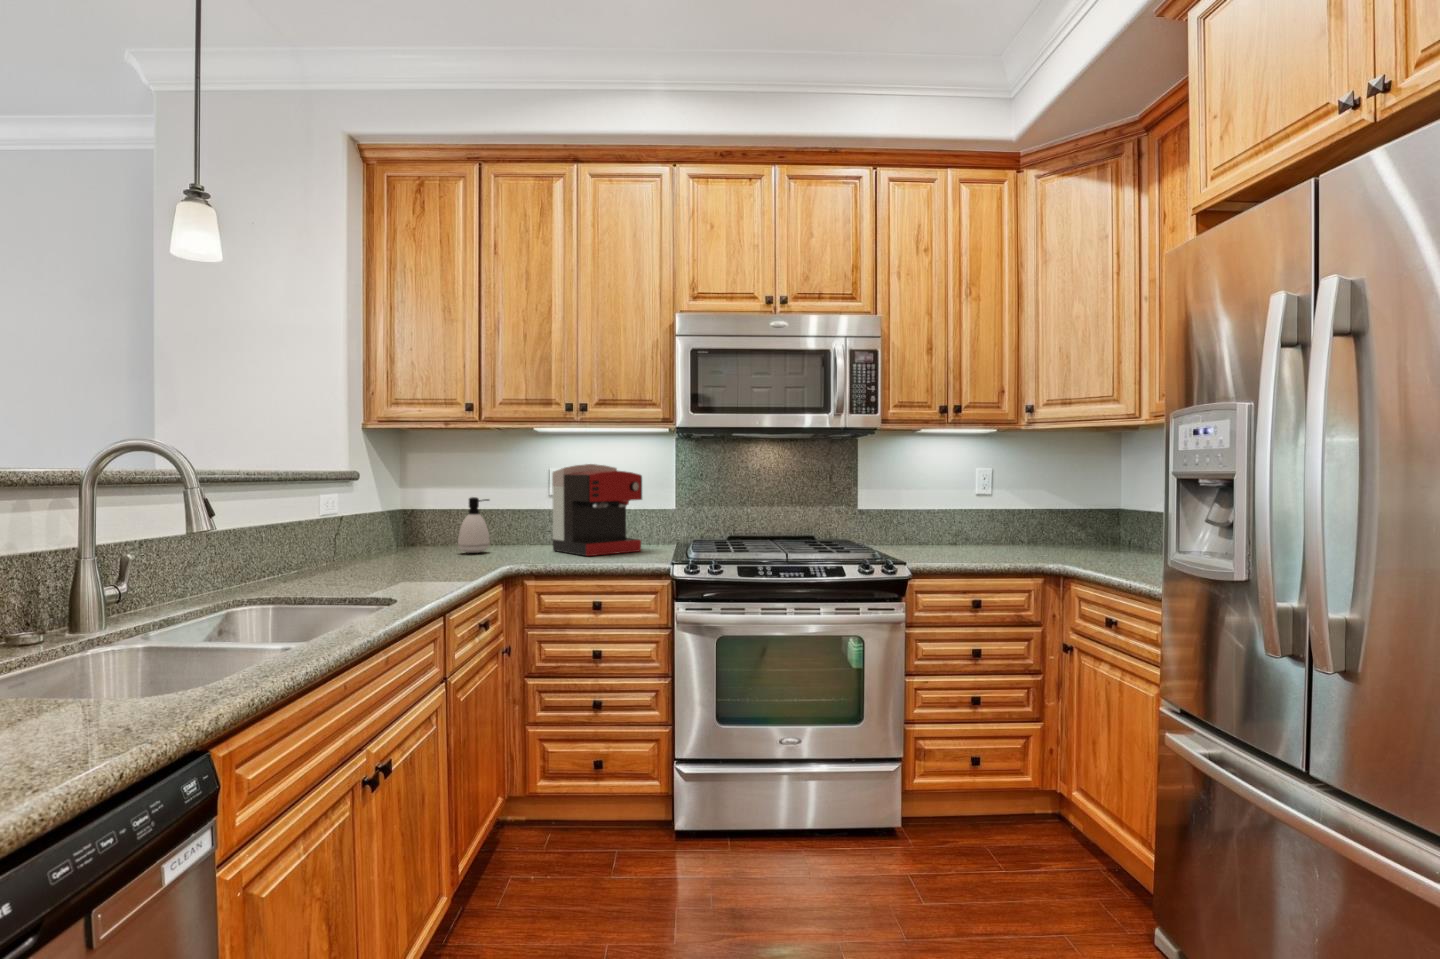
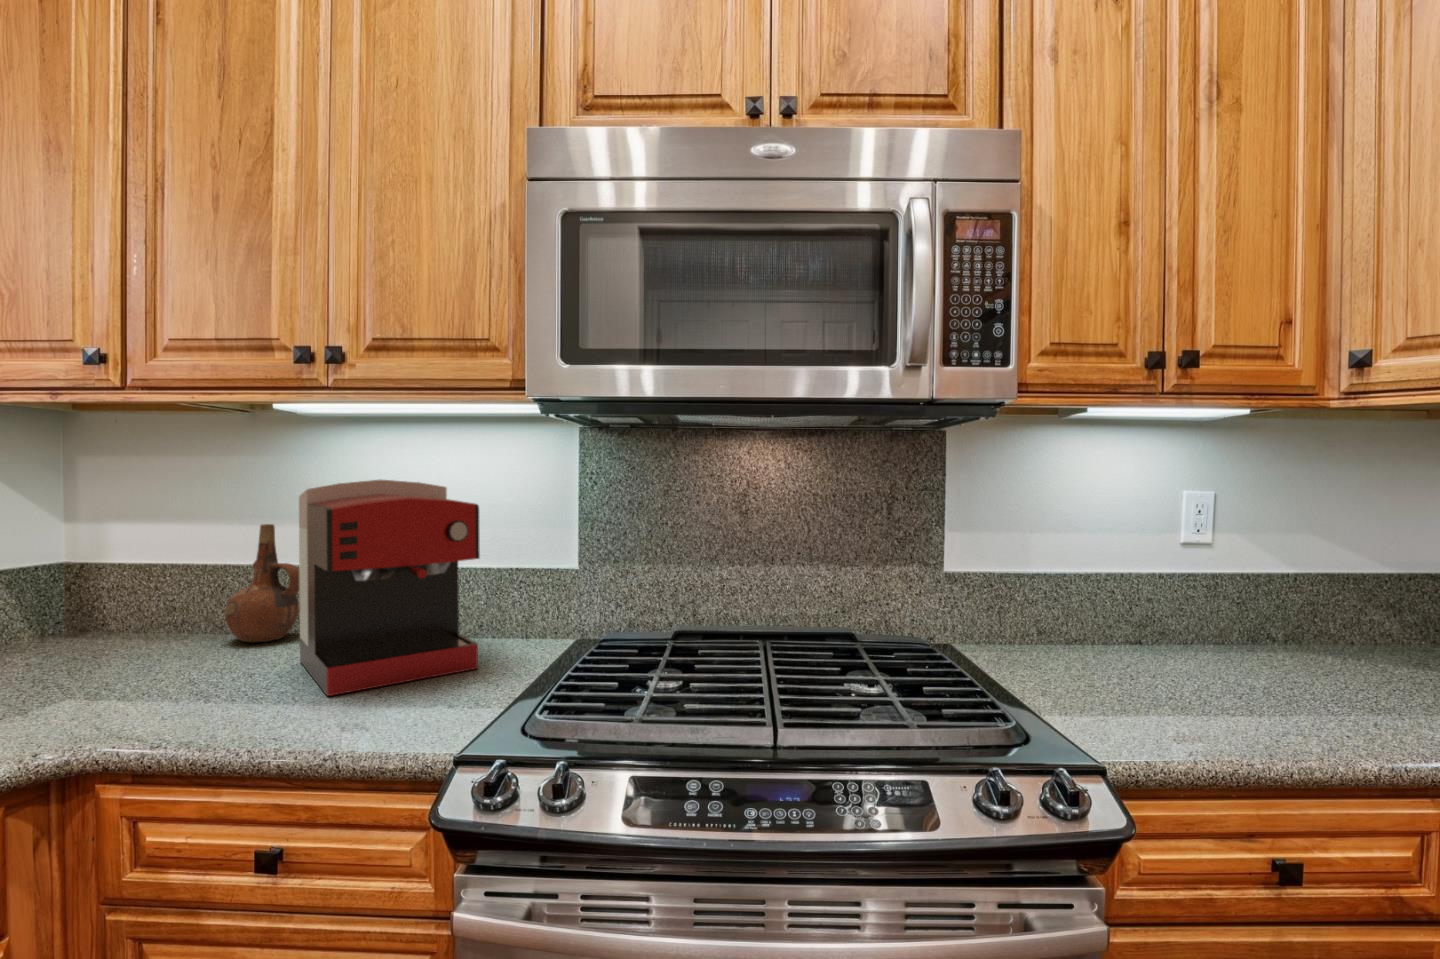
ceramic pitcher: none [500,488,536,547] -> present [225,524,299,642]
soap dispenser: present [458,497,490,553] -> none [81,550,166,671]

